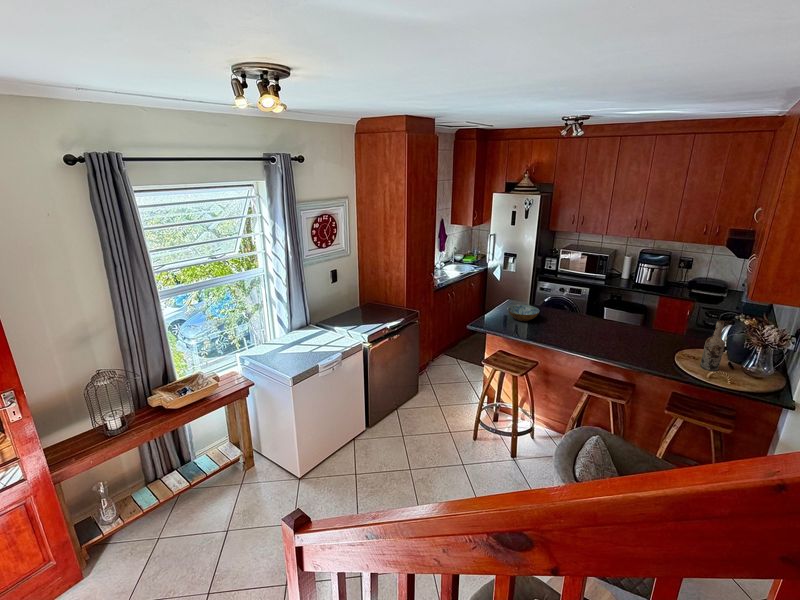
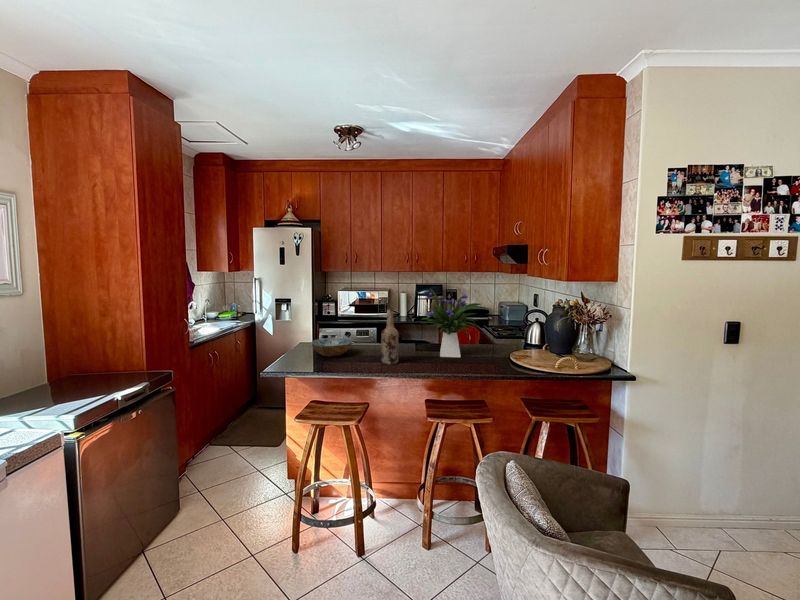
flower arrangement: none [594,284,656,345] -> present [422,288,481,357]
wine bottle: present [700,320,725,371] -> present [381,308,399,365]

